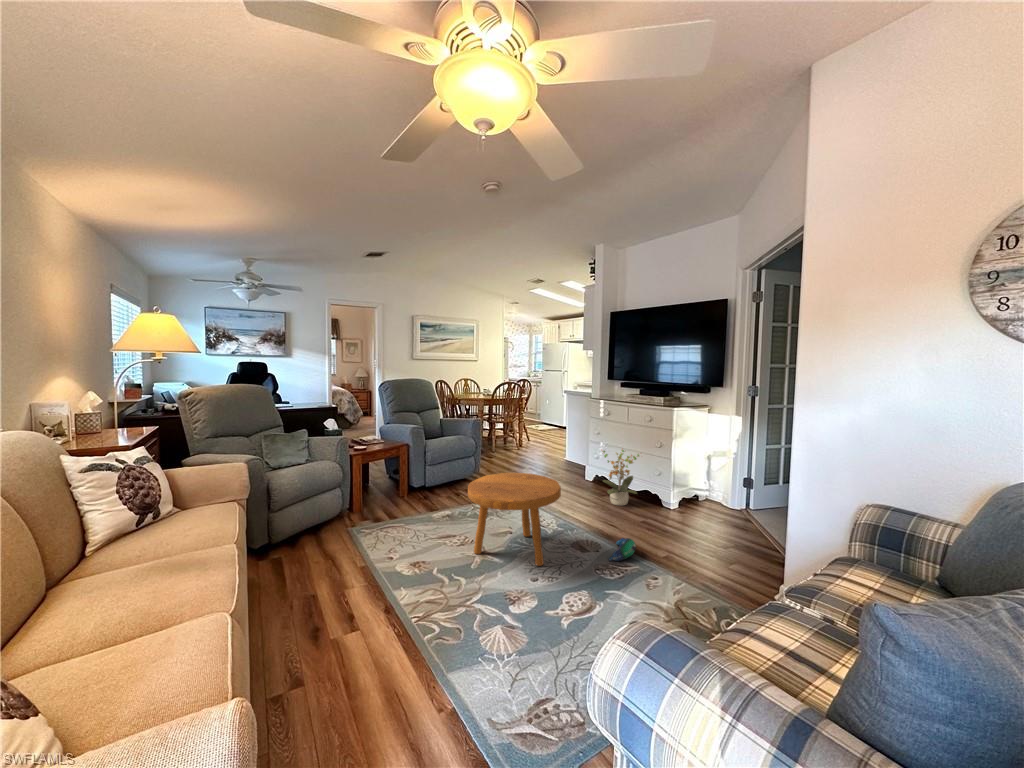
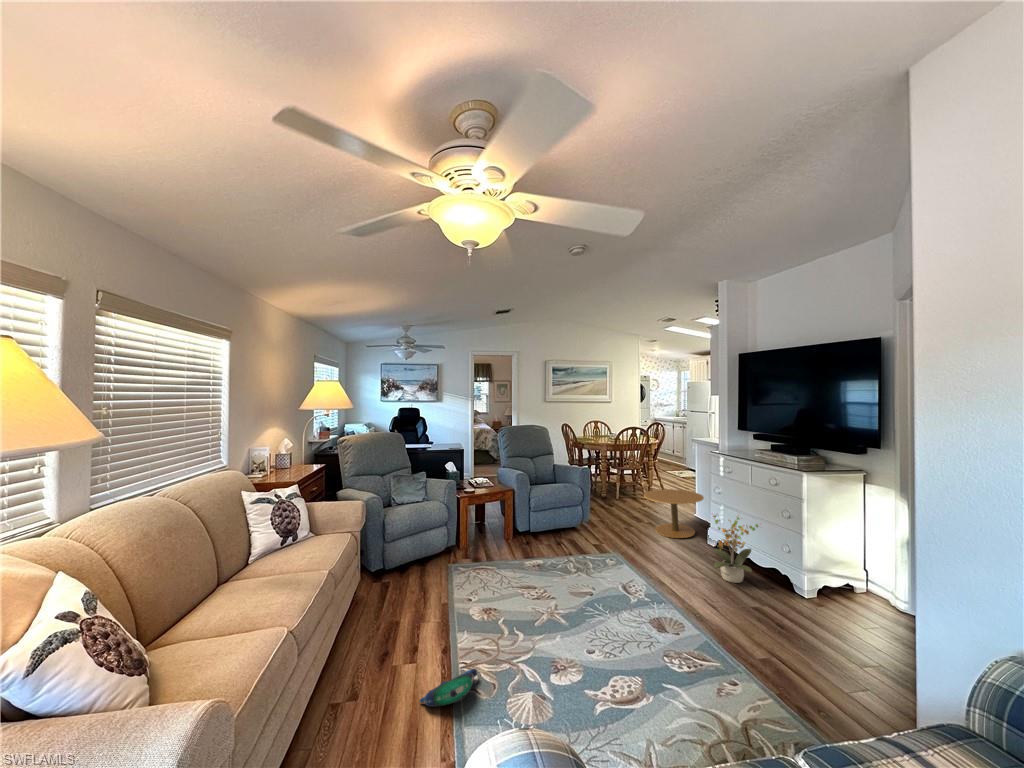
side table: none [531,435,583,478] -> present [644,489,704,538]
footstool: present [468,472,561,566] -> none [538,531,633,637]
plush toy: present [609,538,637,561] -> present [420,669,477,707]

